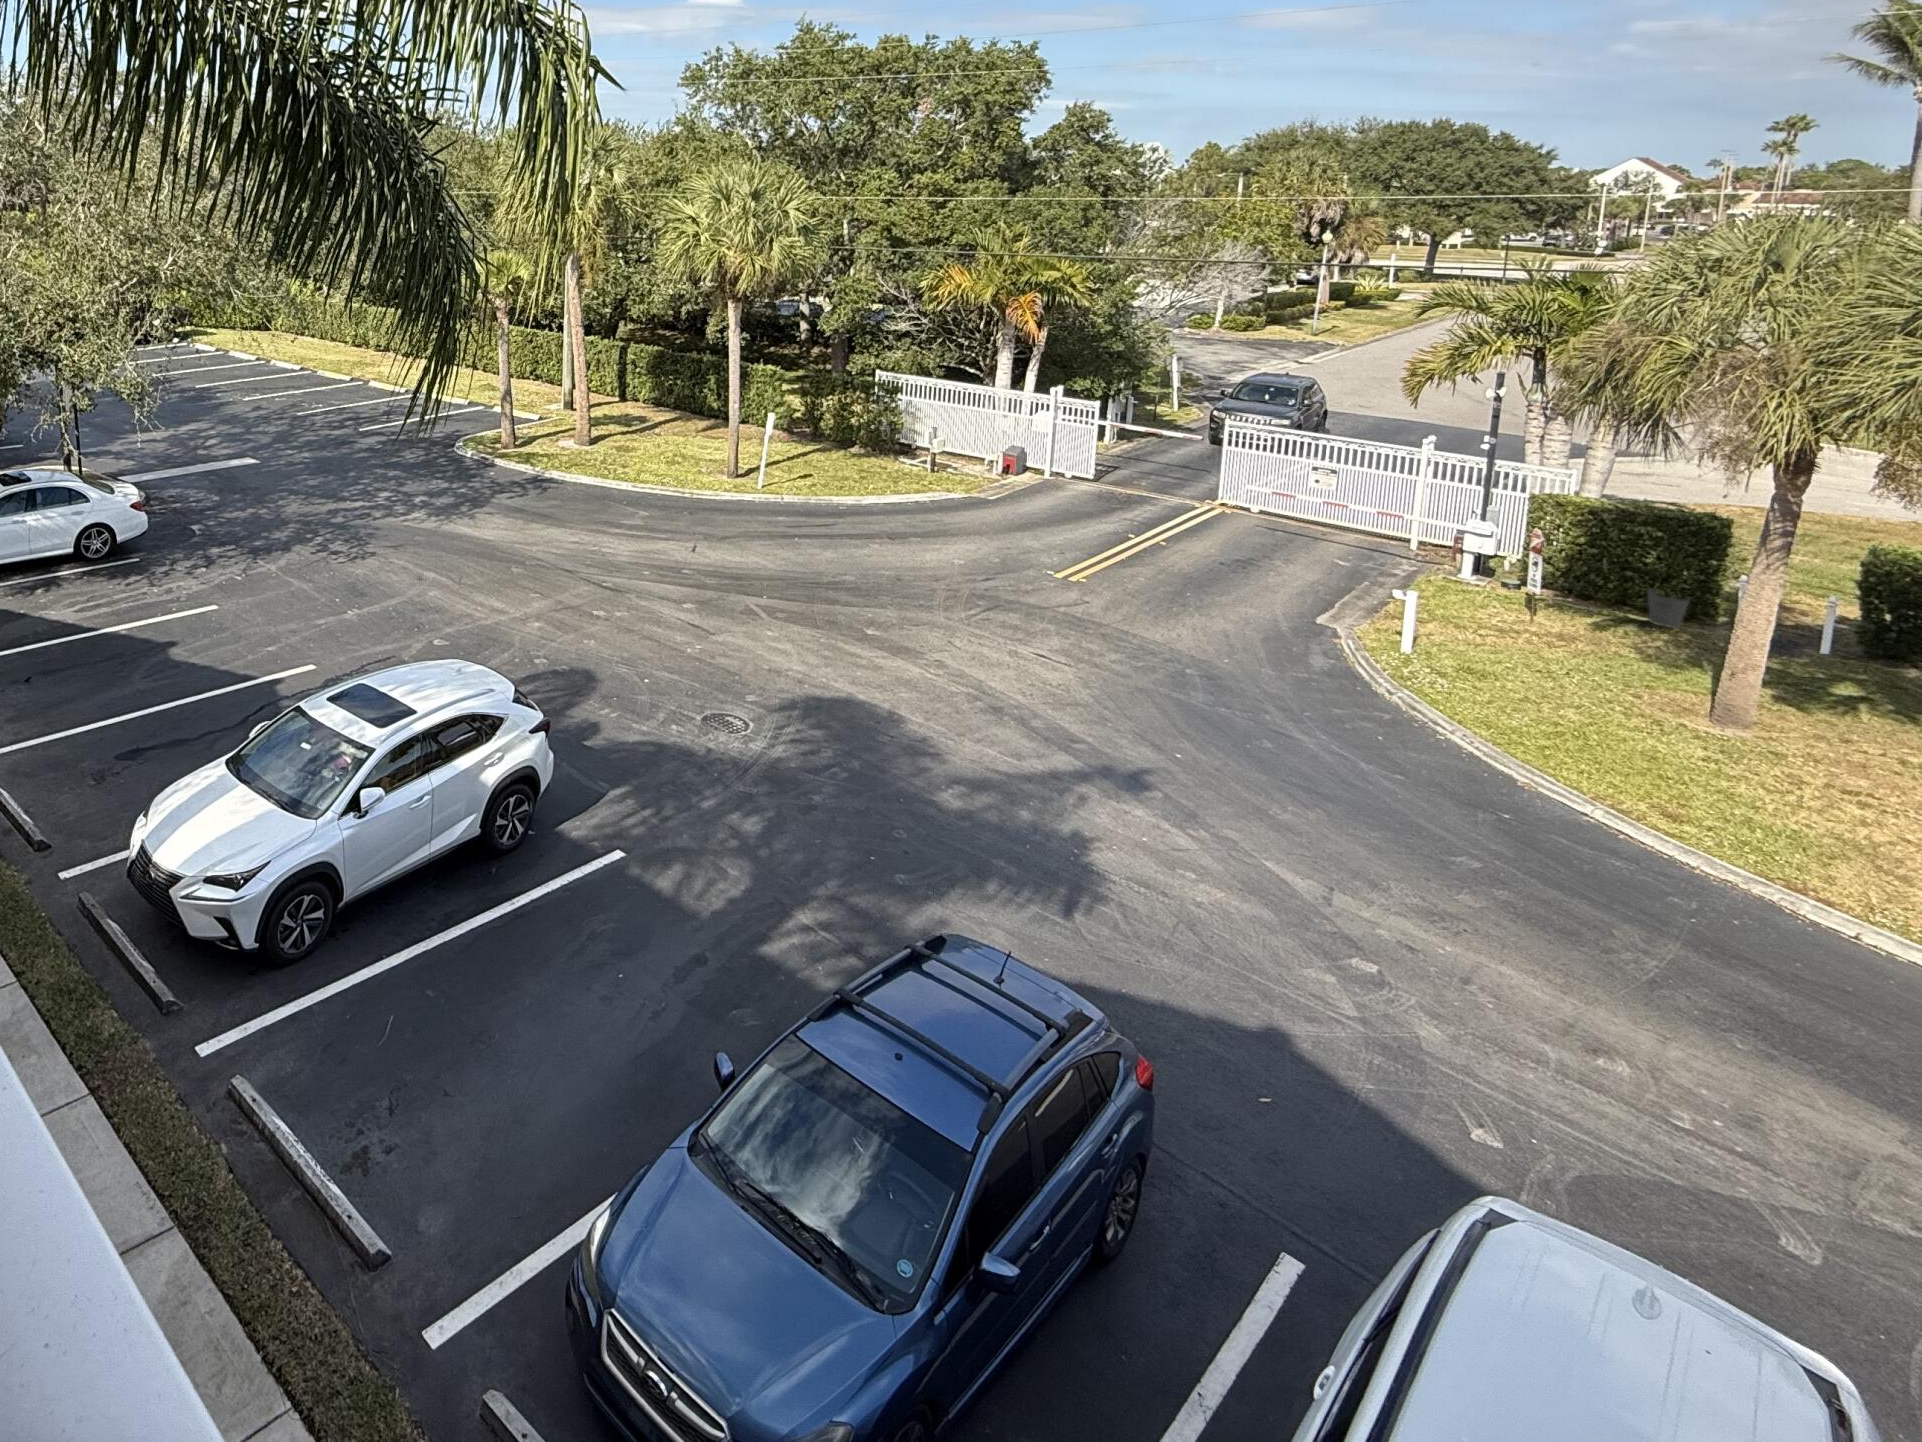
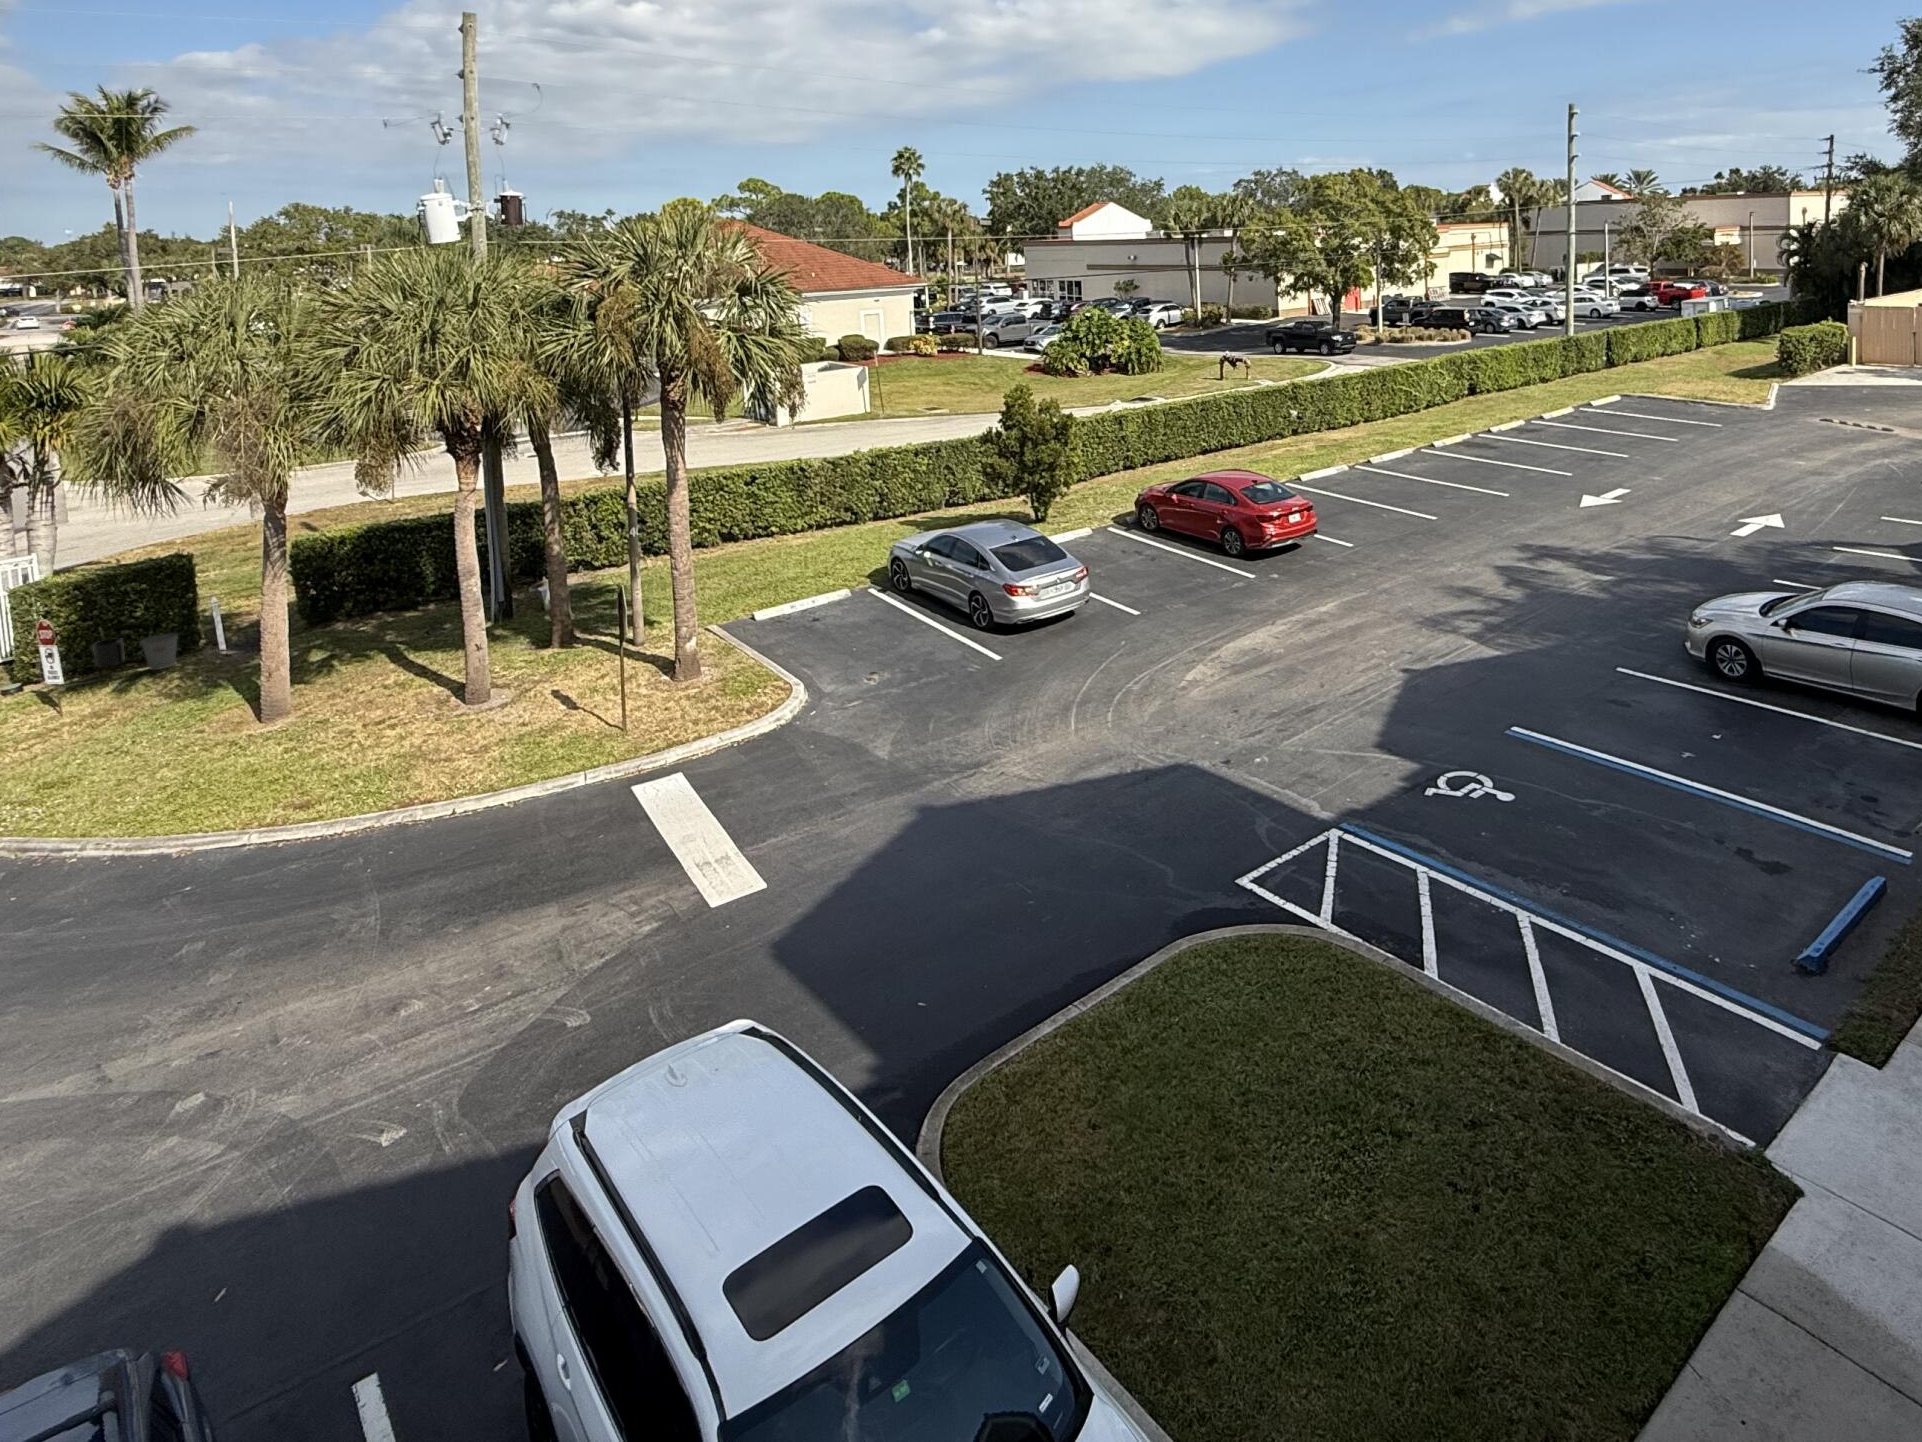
planter: none [1594,574,1631,615] -> present [93,638,125,667]

